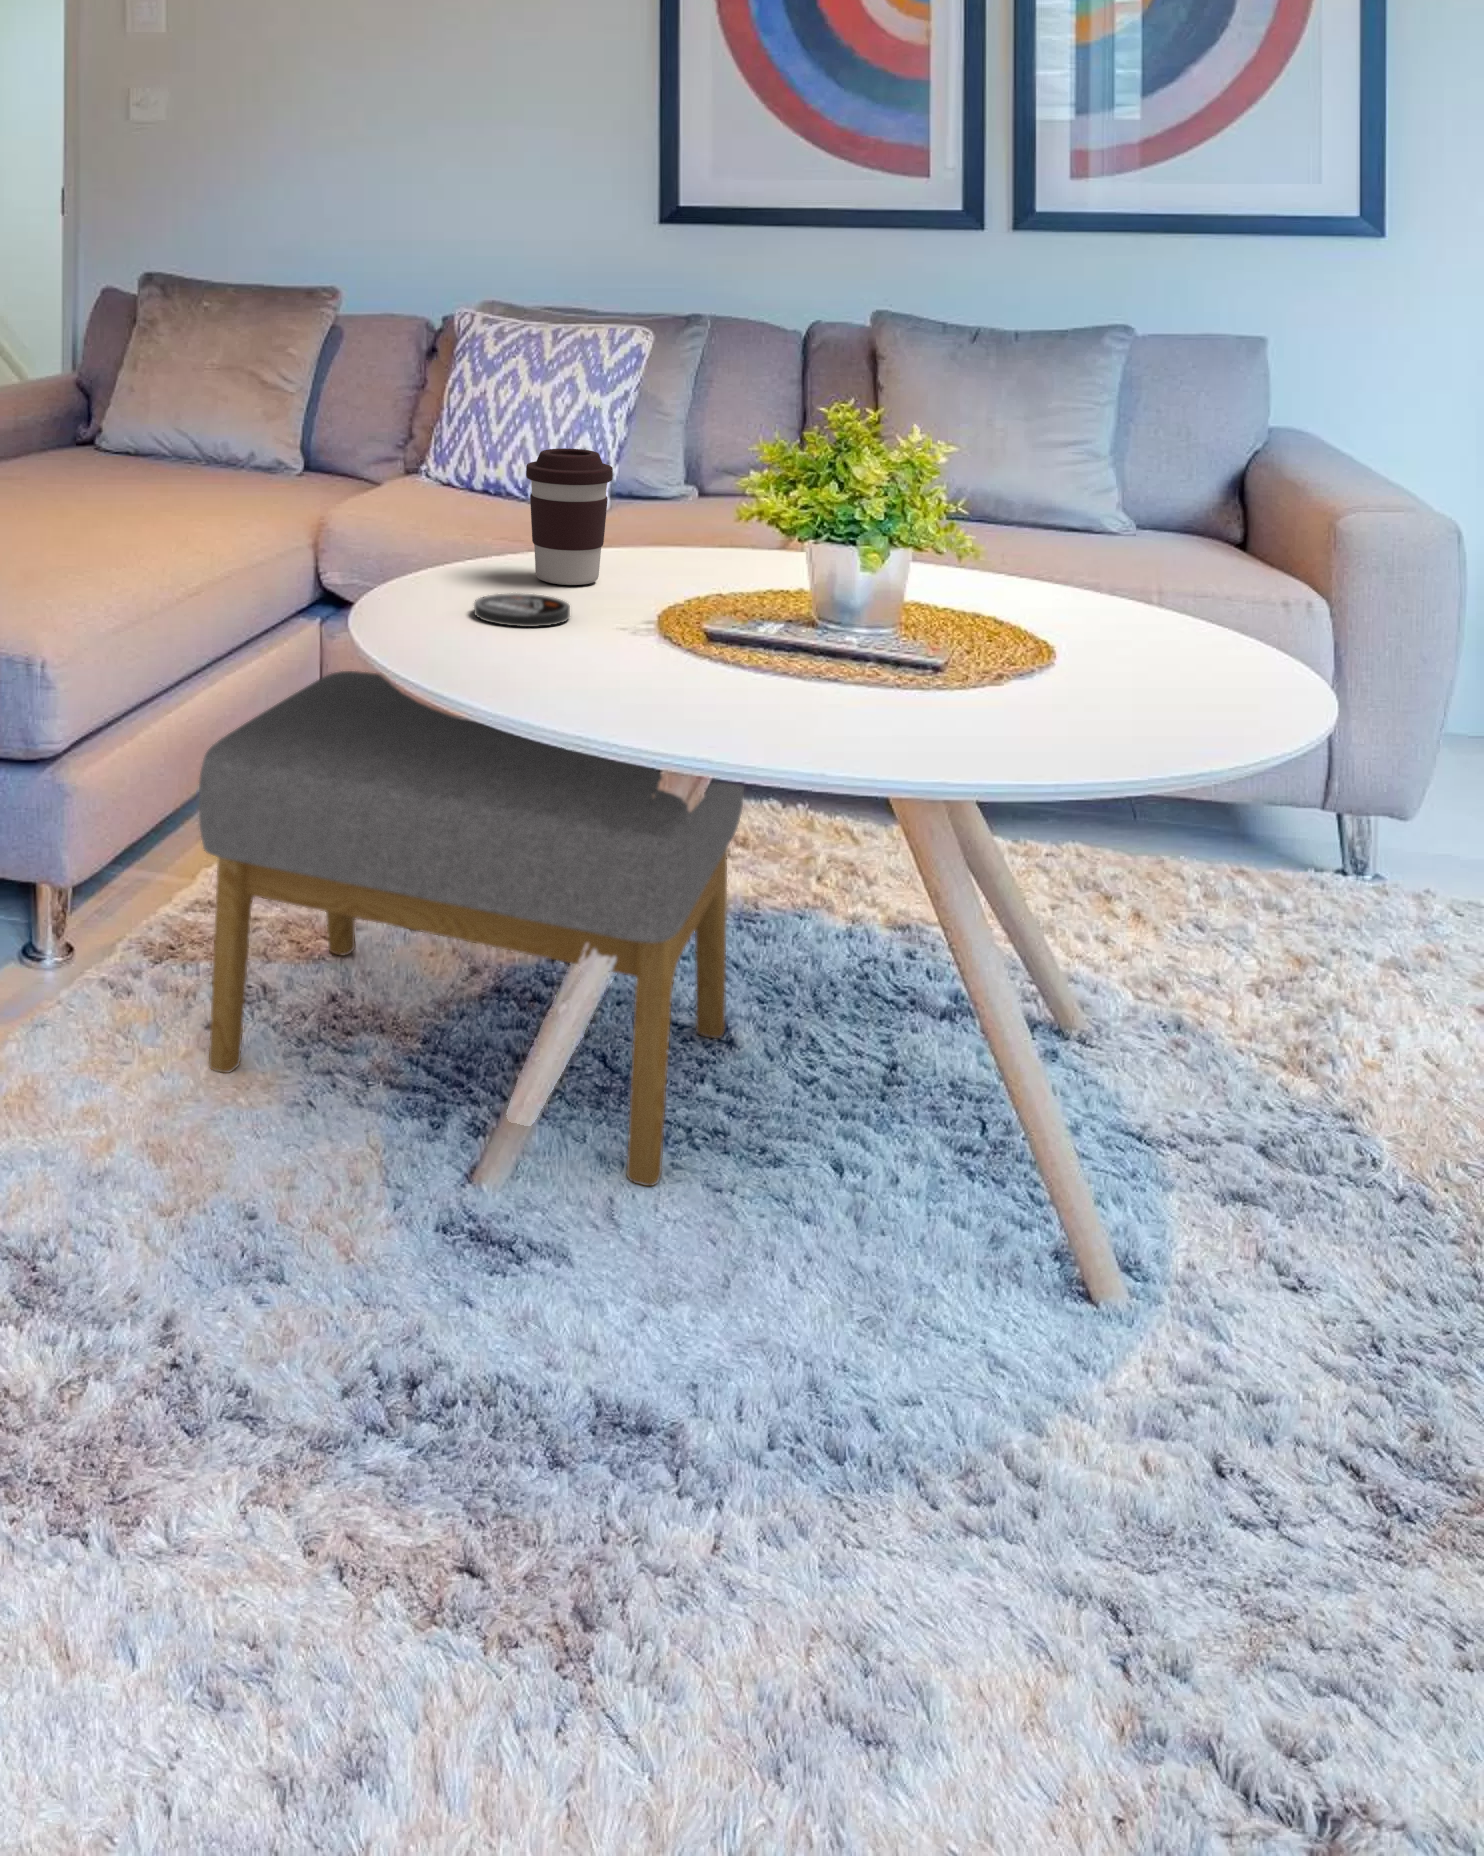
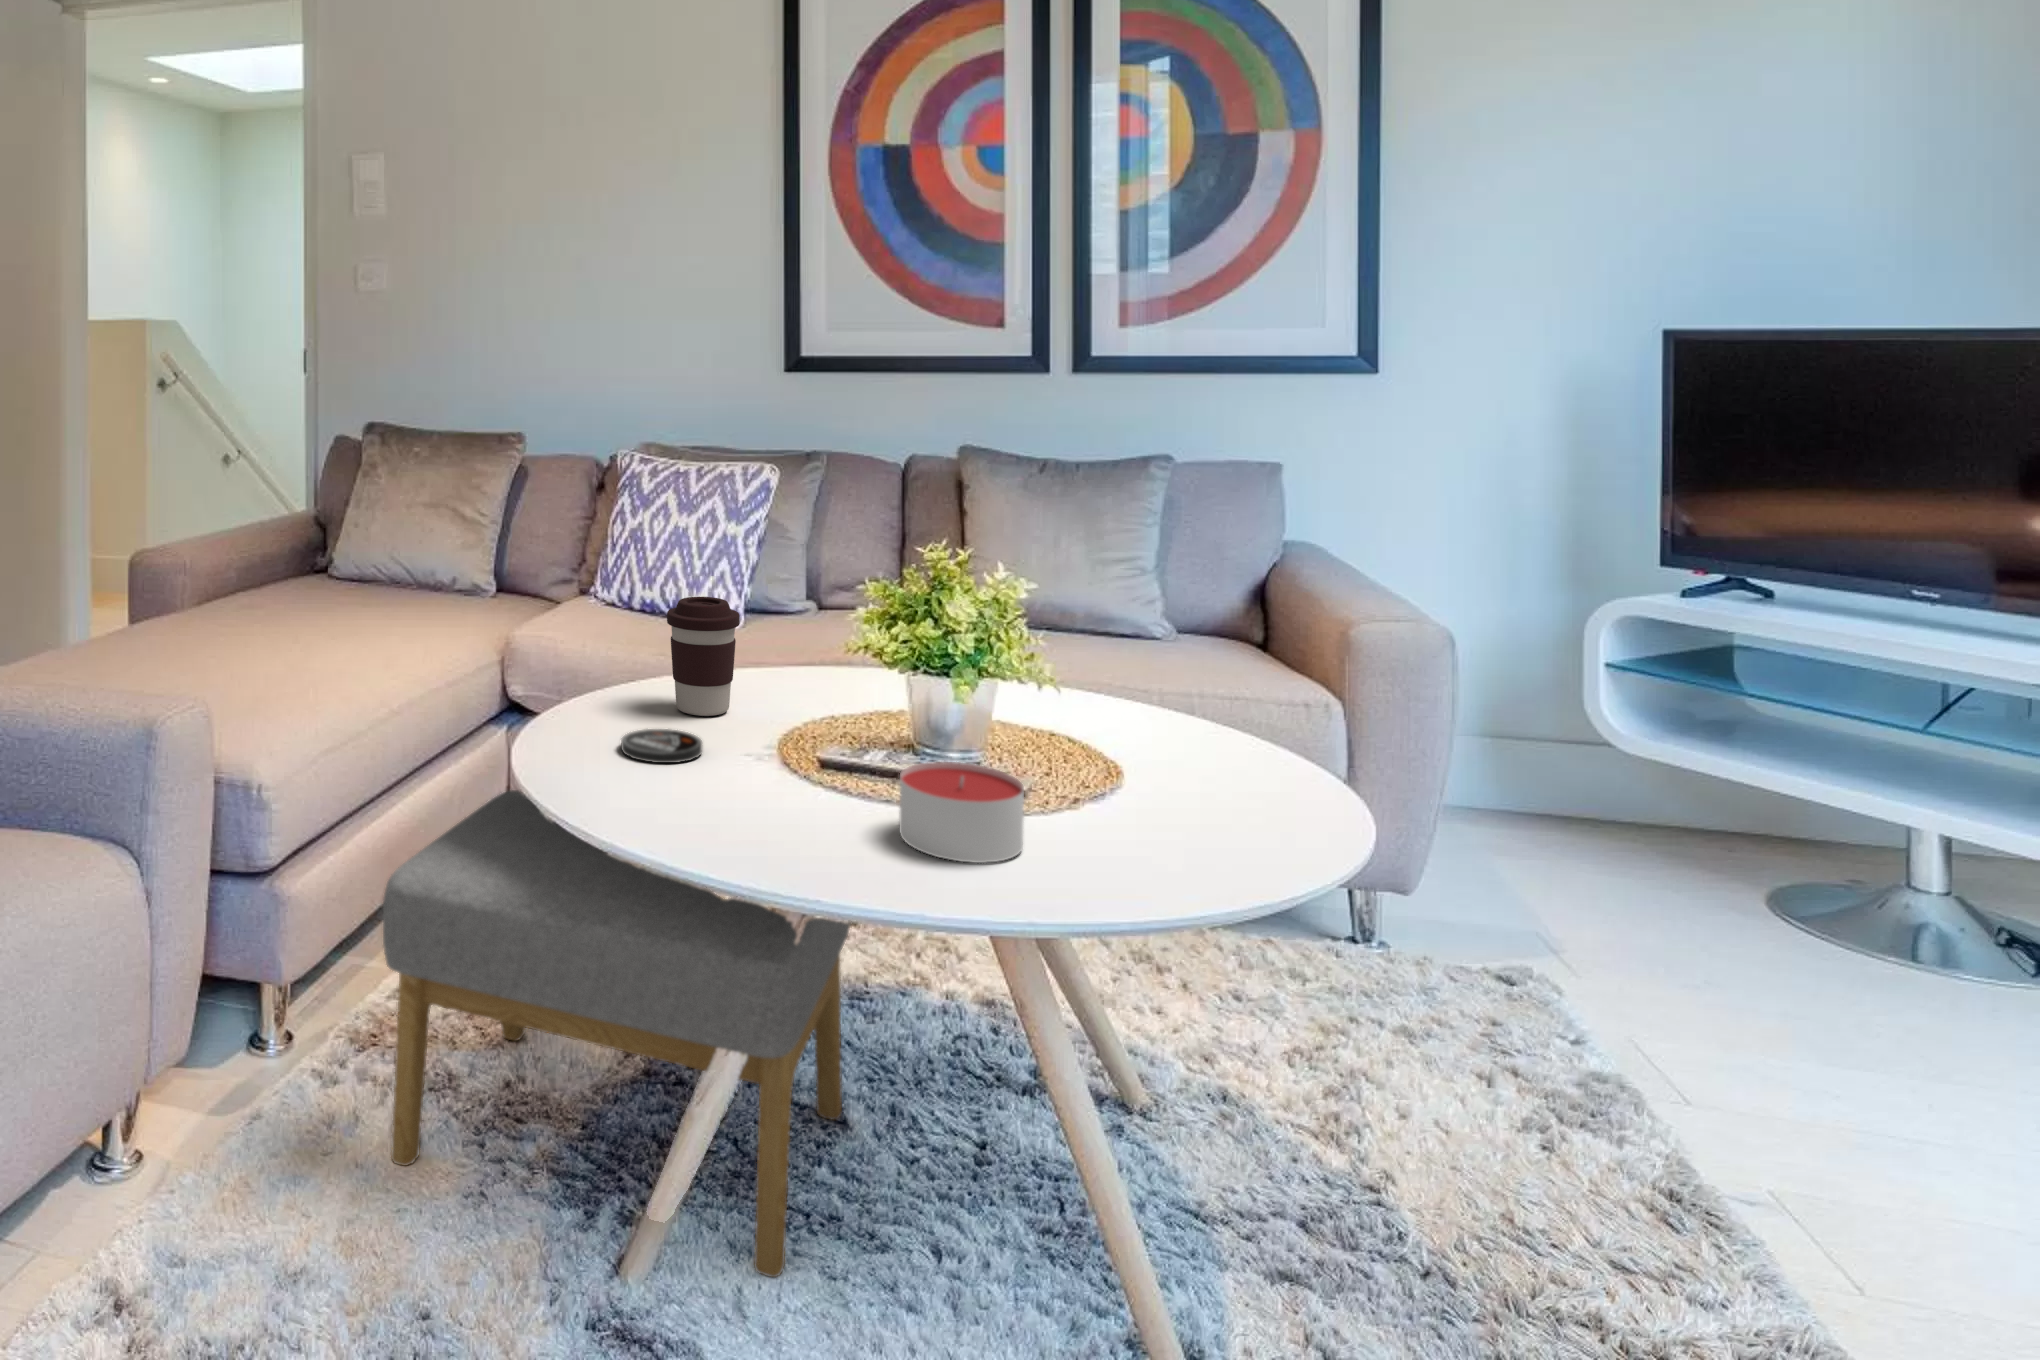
candle: none [806,614,954,719] -> present [899,762,1024,863]

